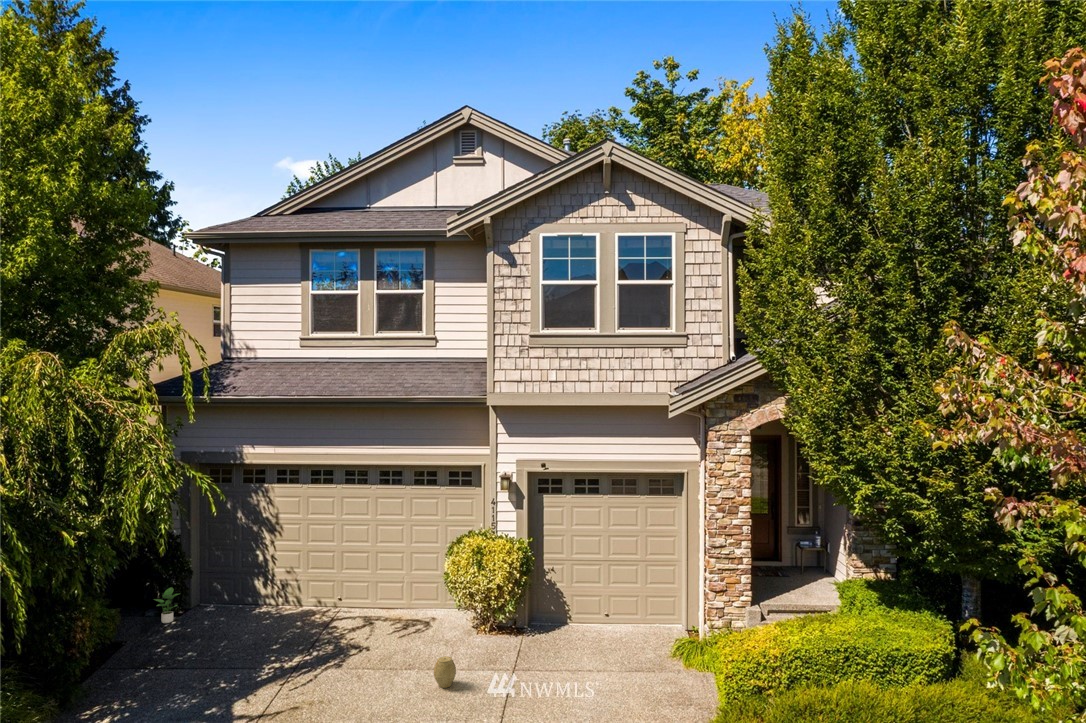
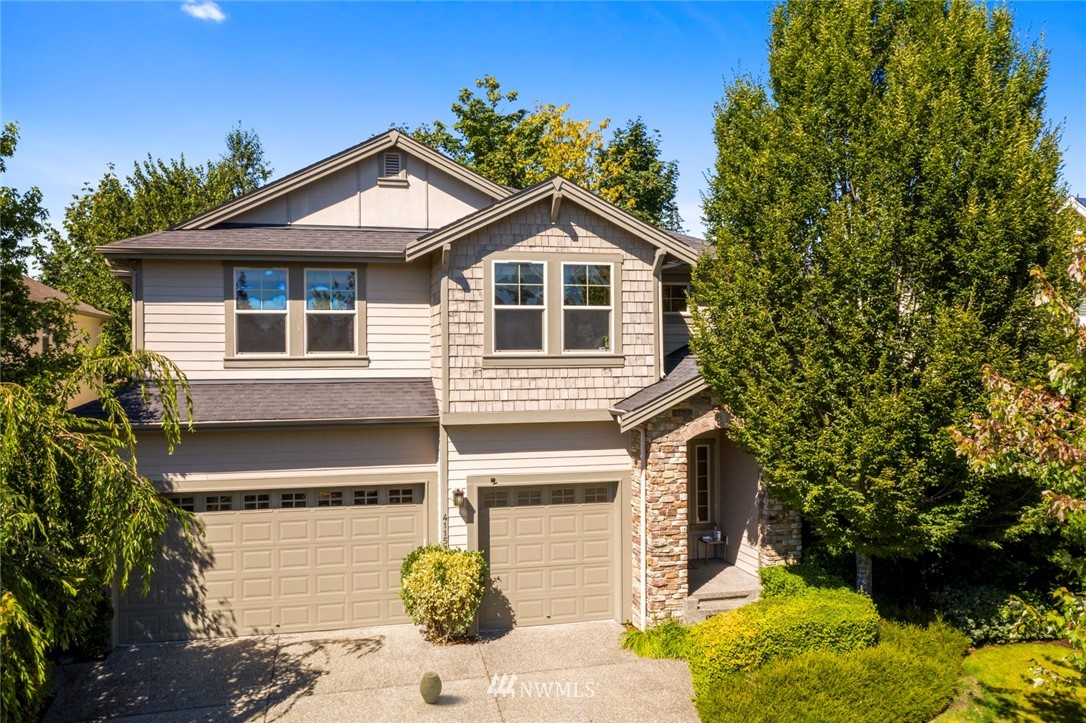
potted plant: present [154,587,179,623] -> none [67,631,100,672]

